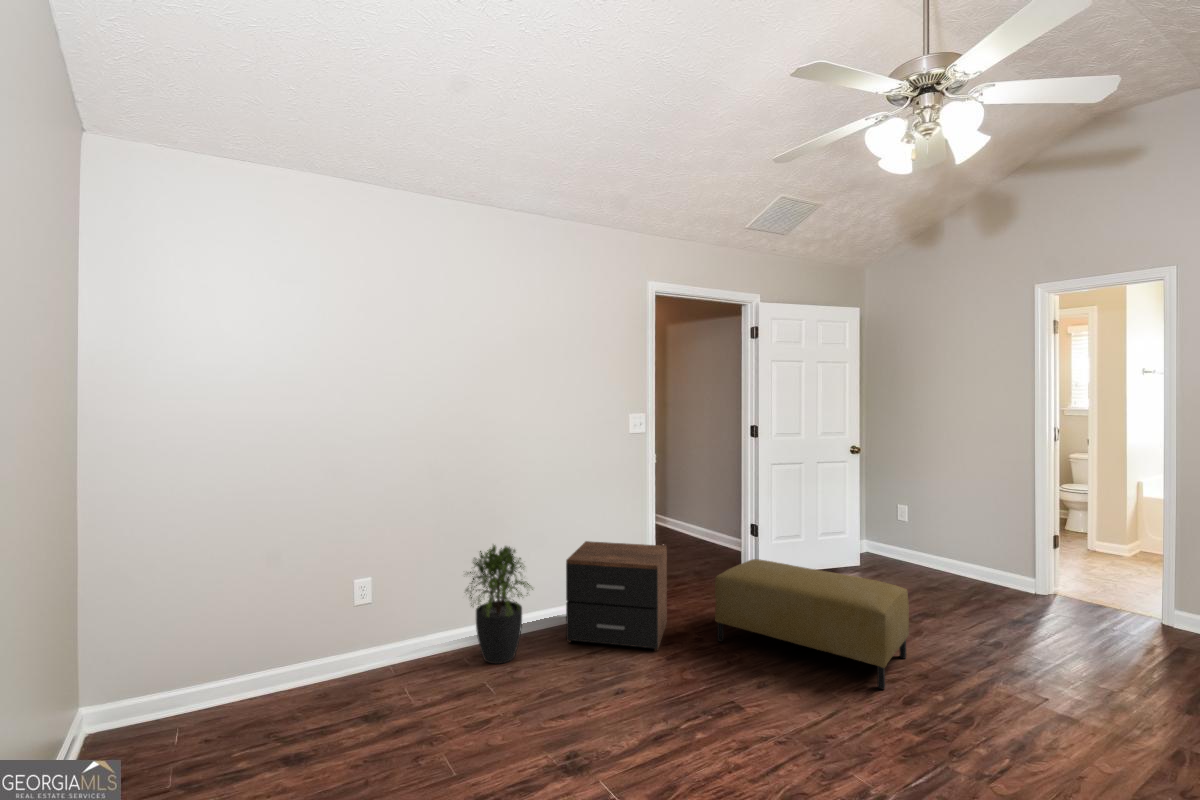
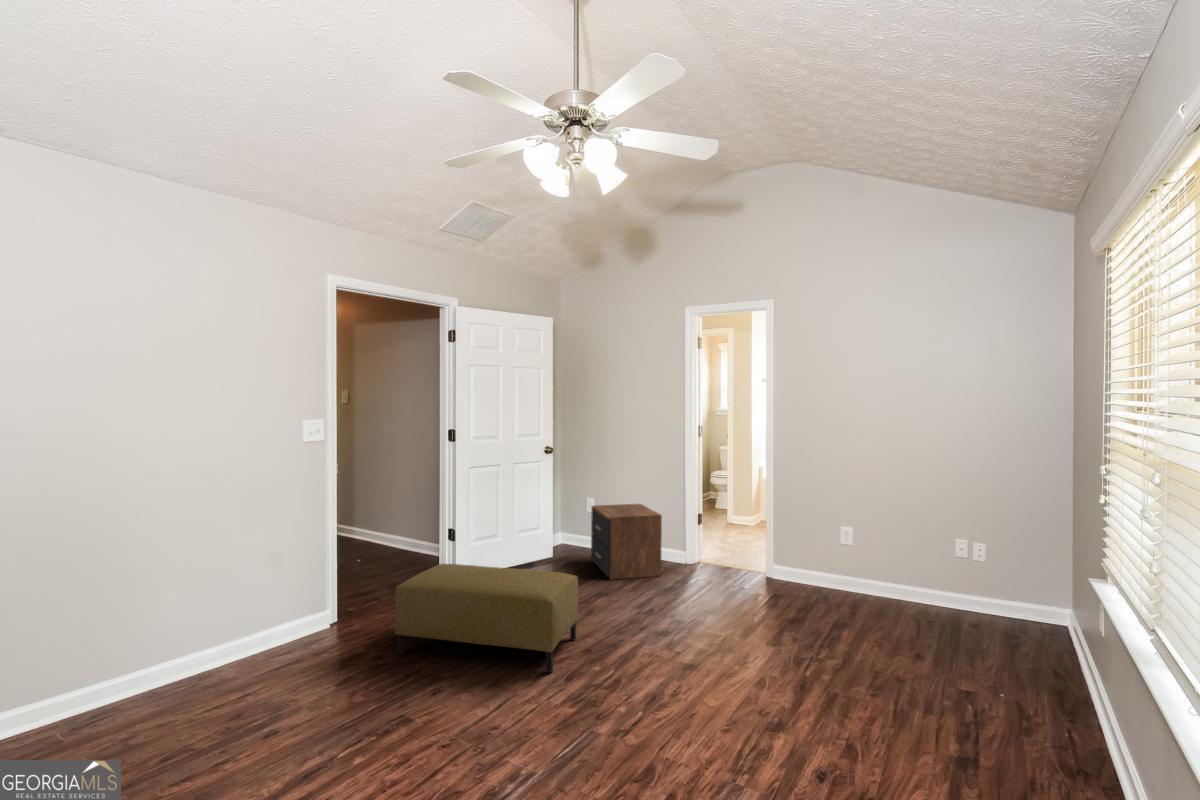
nightstand: present [566,541,667,651] -> present [591,504,662,580]
potted plant: present [466,545,533,664] -> none [44,580,162,734]

